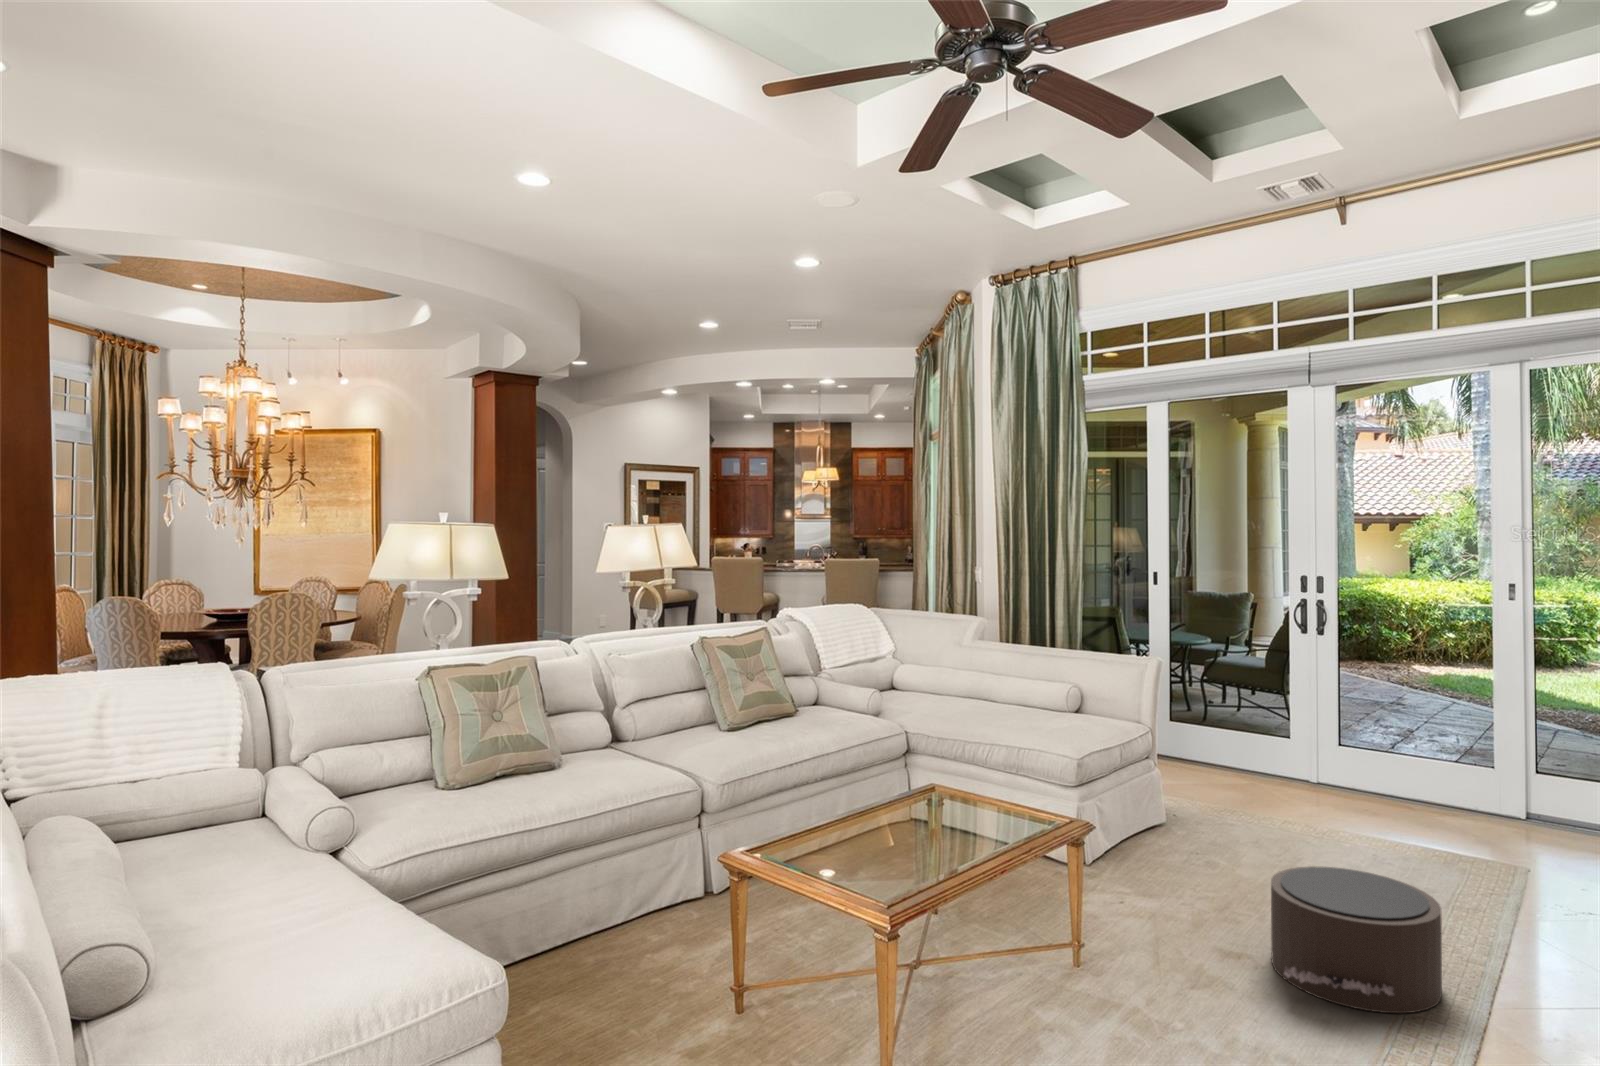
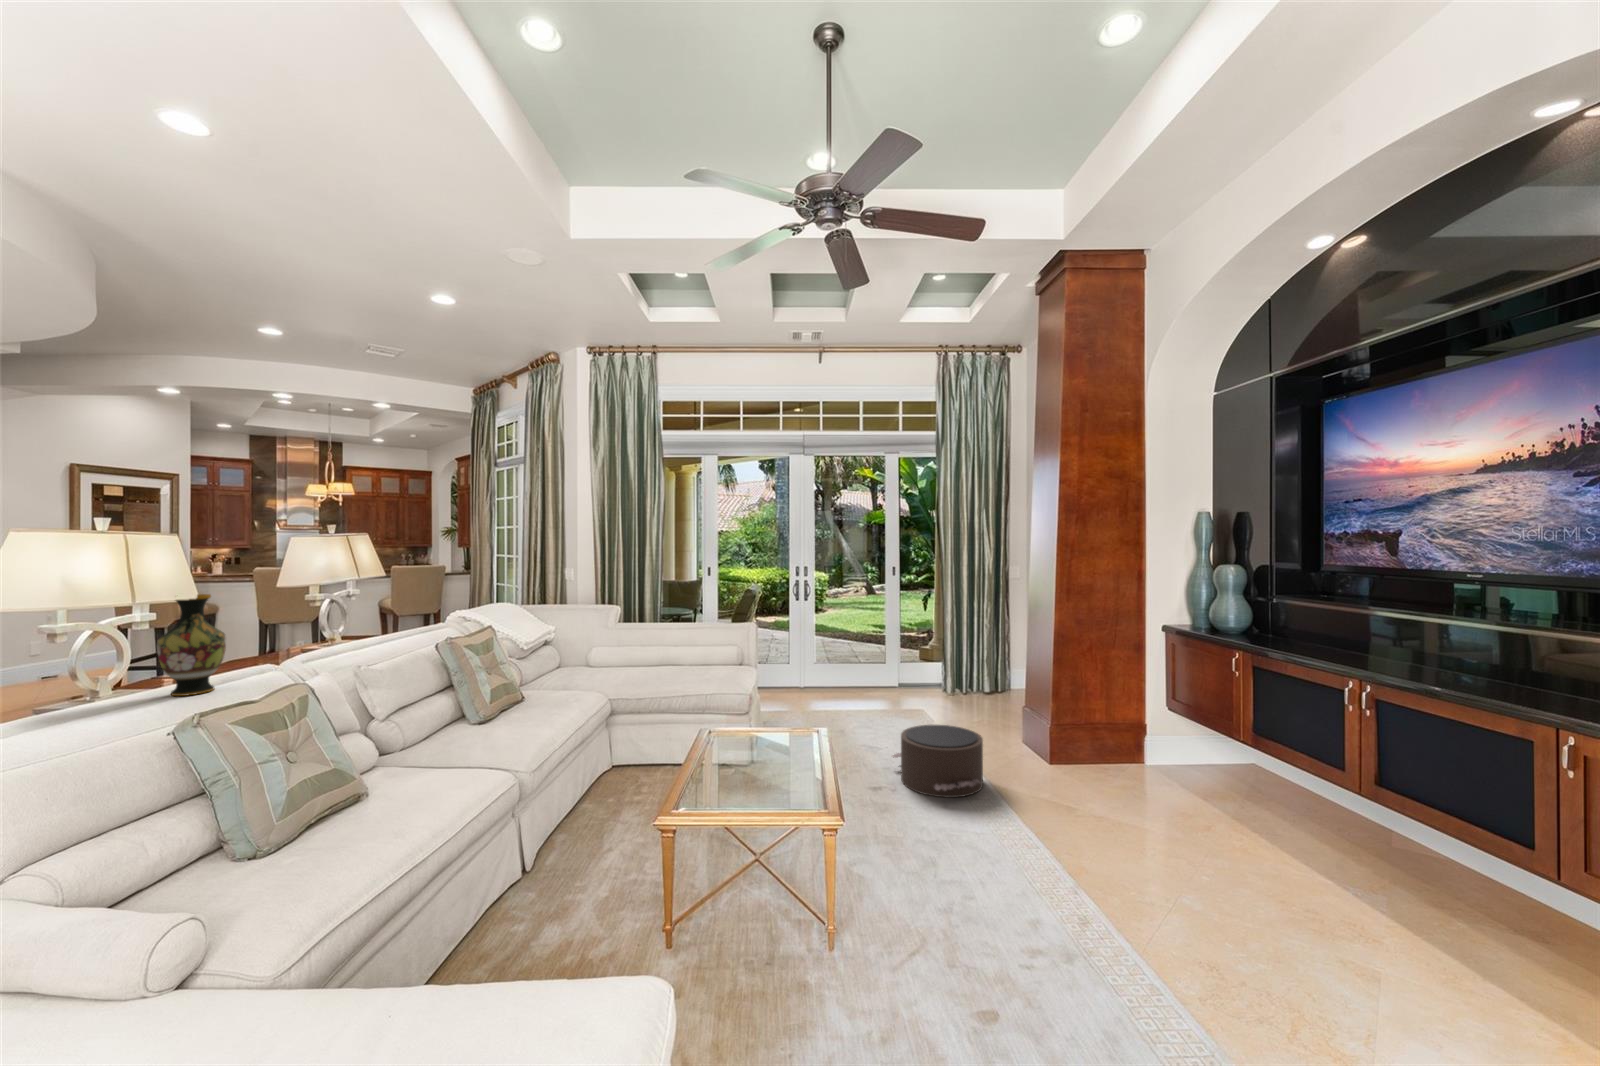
vase: none [461,577,504,658] -> present [157,594,227,696]

